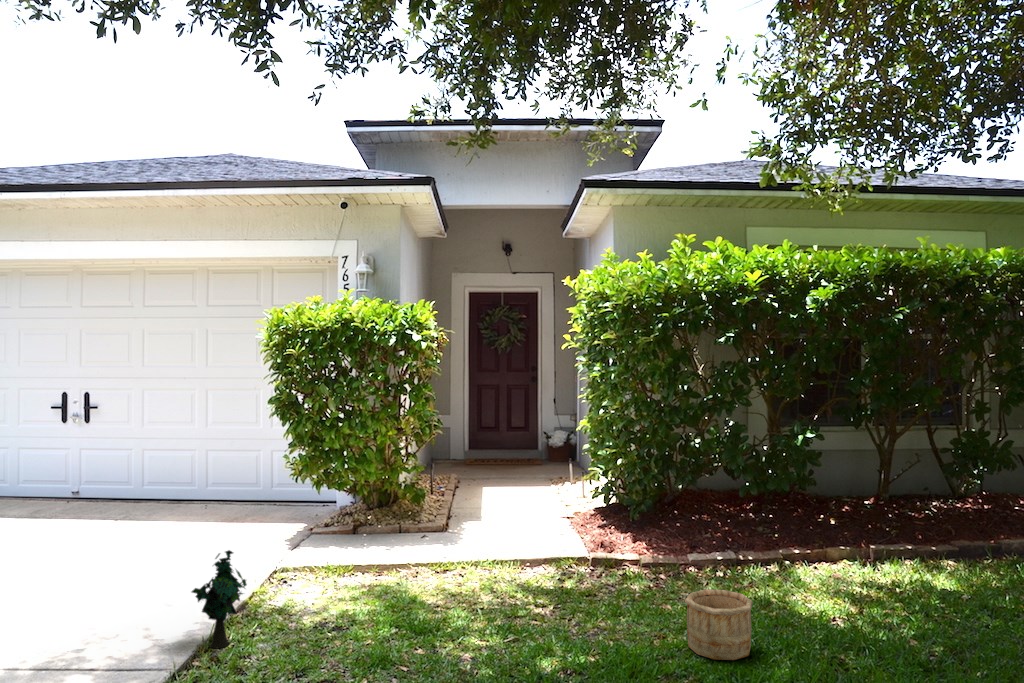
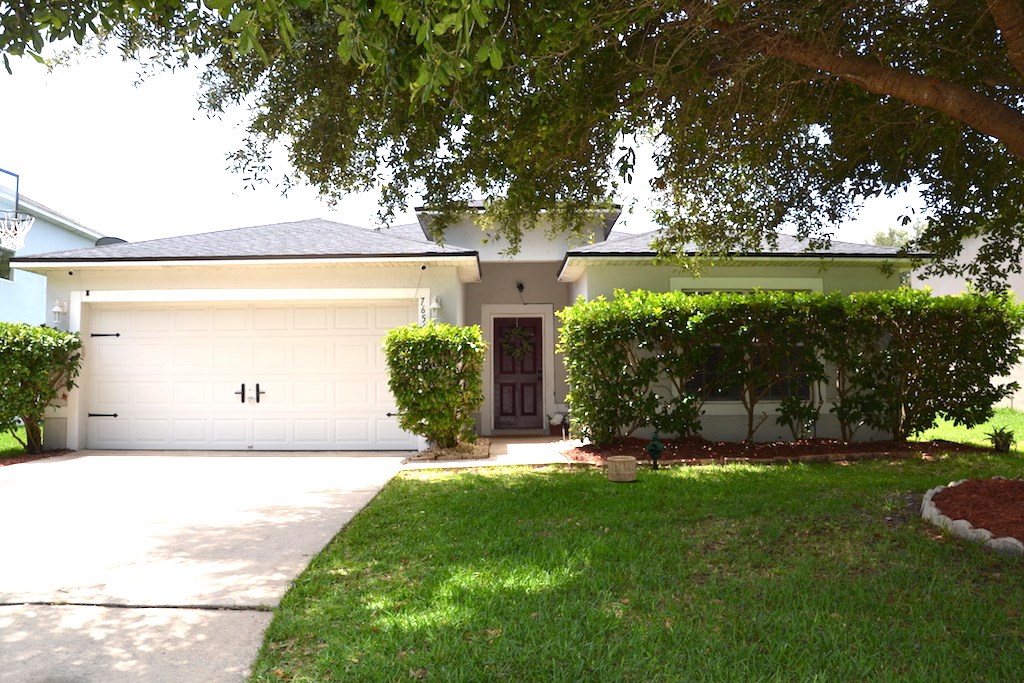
decorative plant: present [192,550,247,648] -> present [646,431,663,470]

